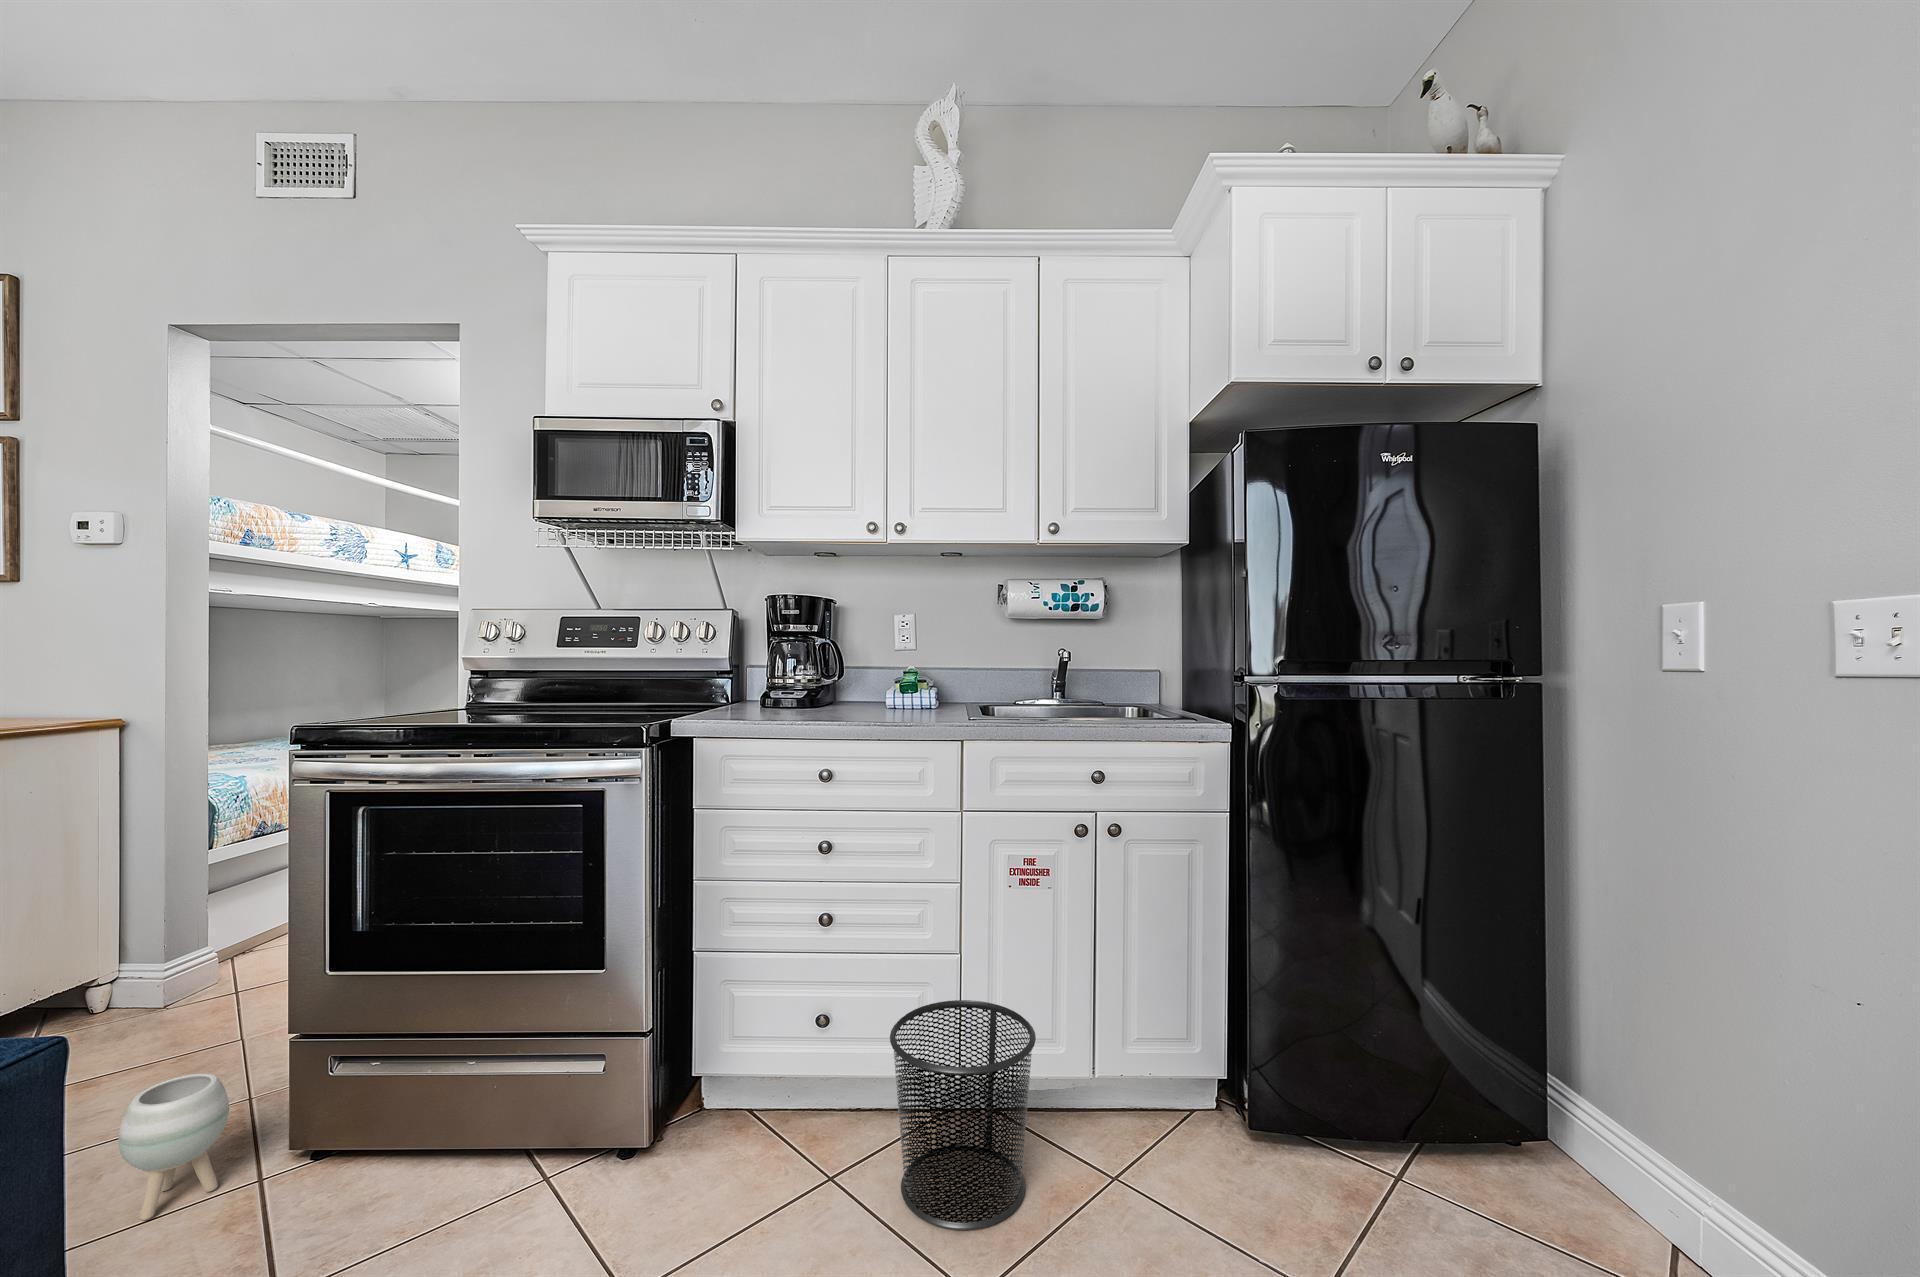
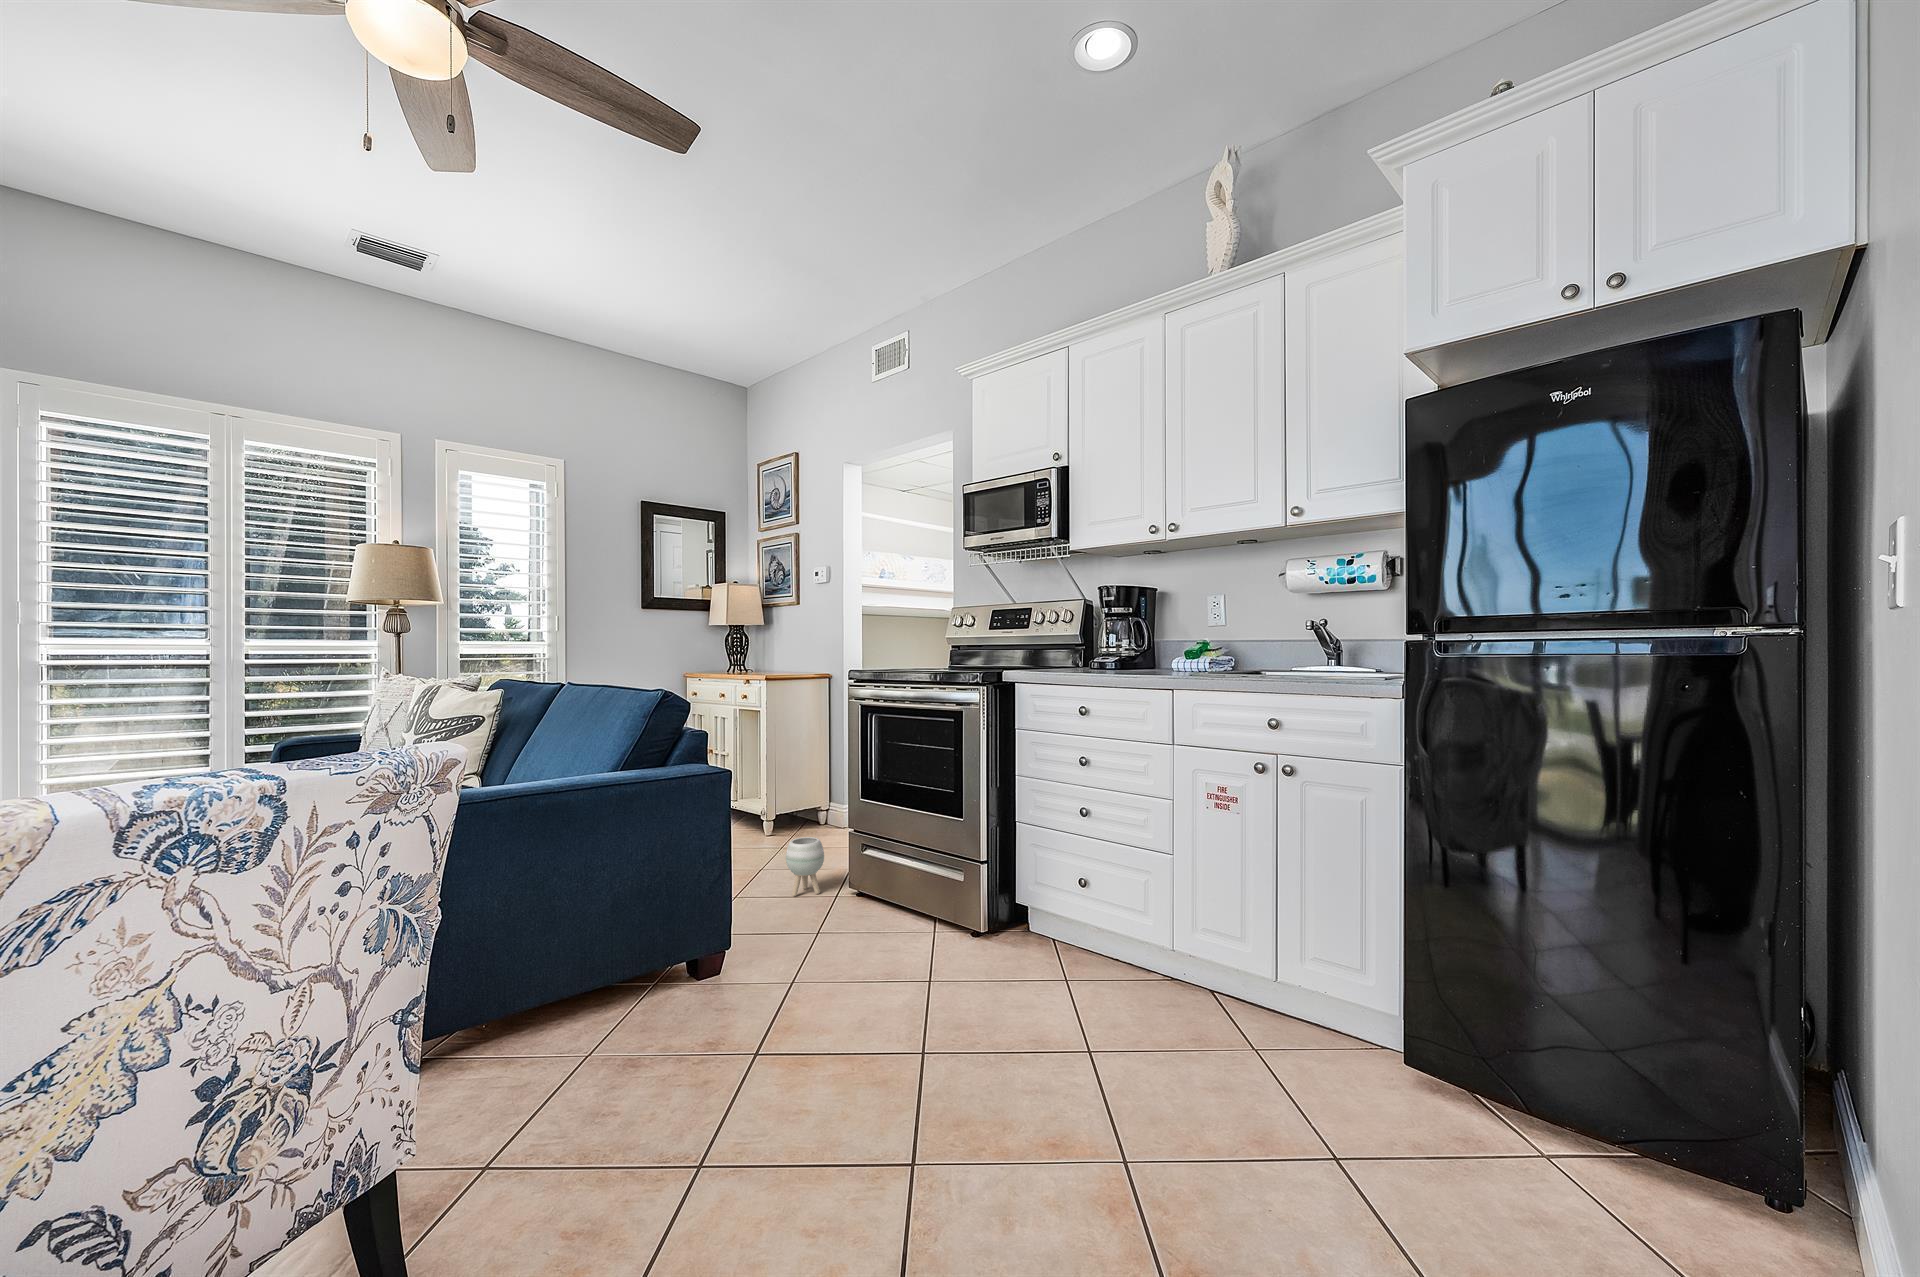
waste bin: present [890,1000,1036,1230] -> none [1081,882,1190,1033]

